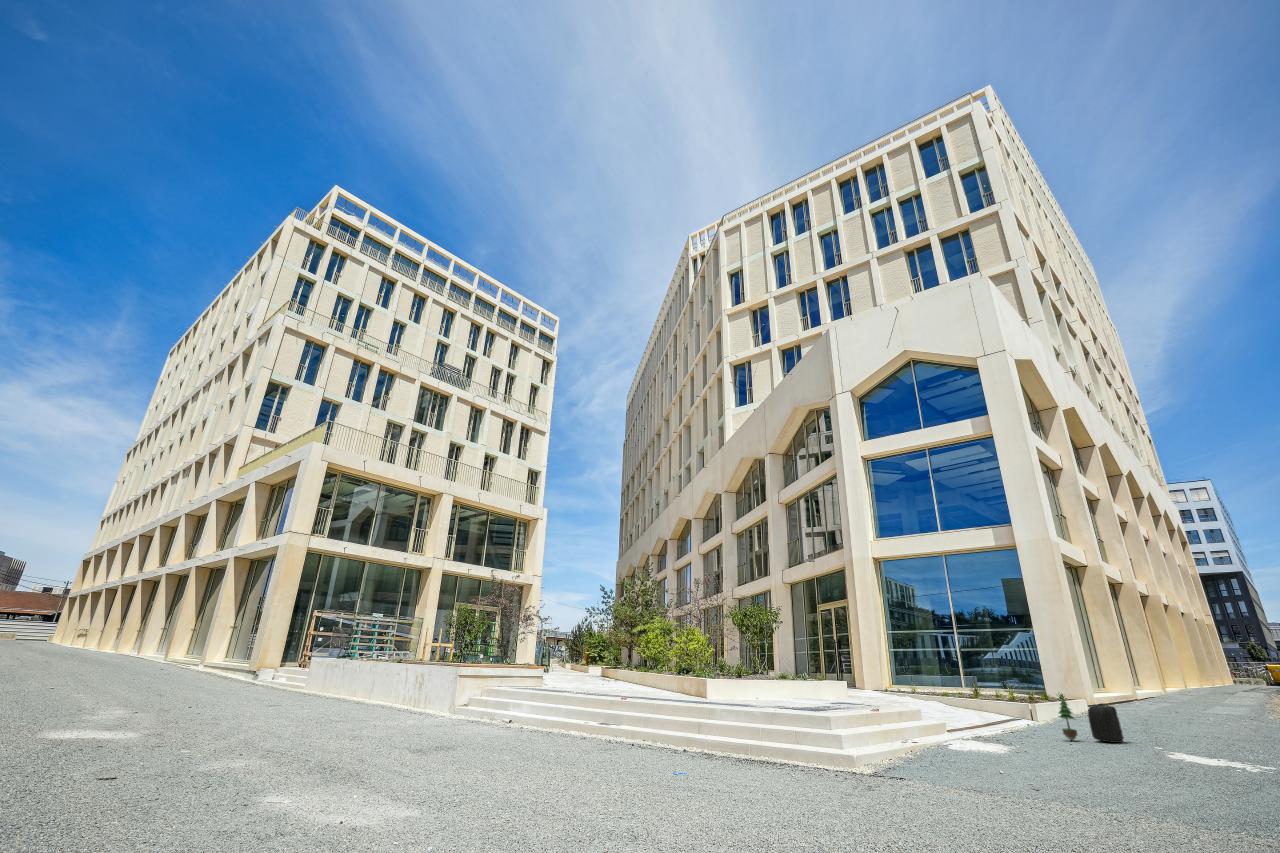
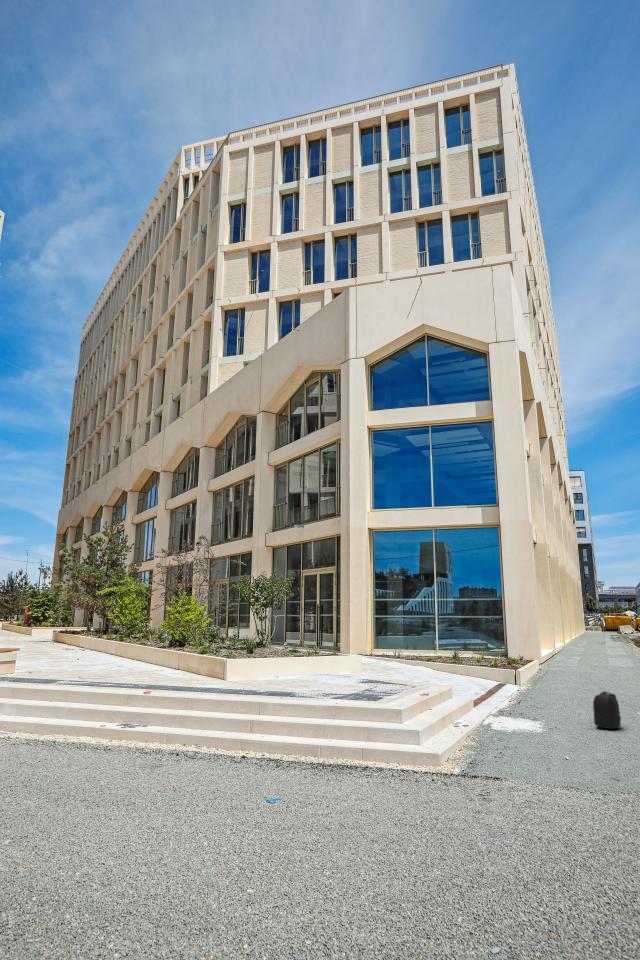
potted tree: present [1059,696,1077,741] -> none [566,684,583,729]

